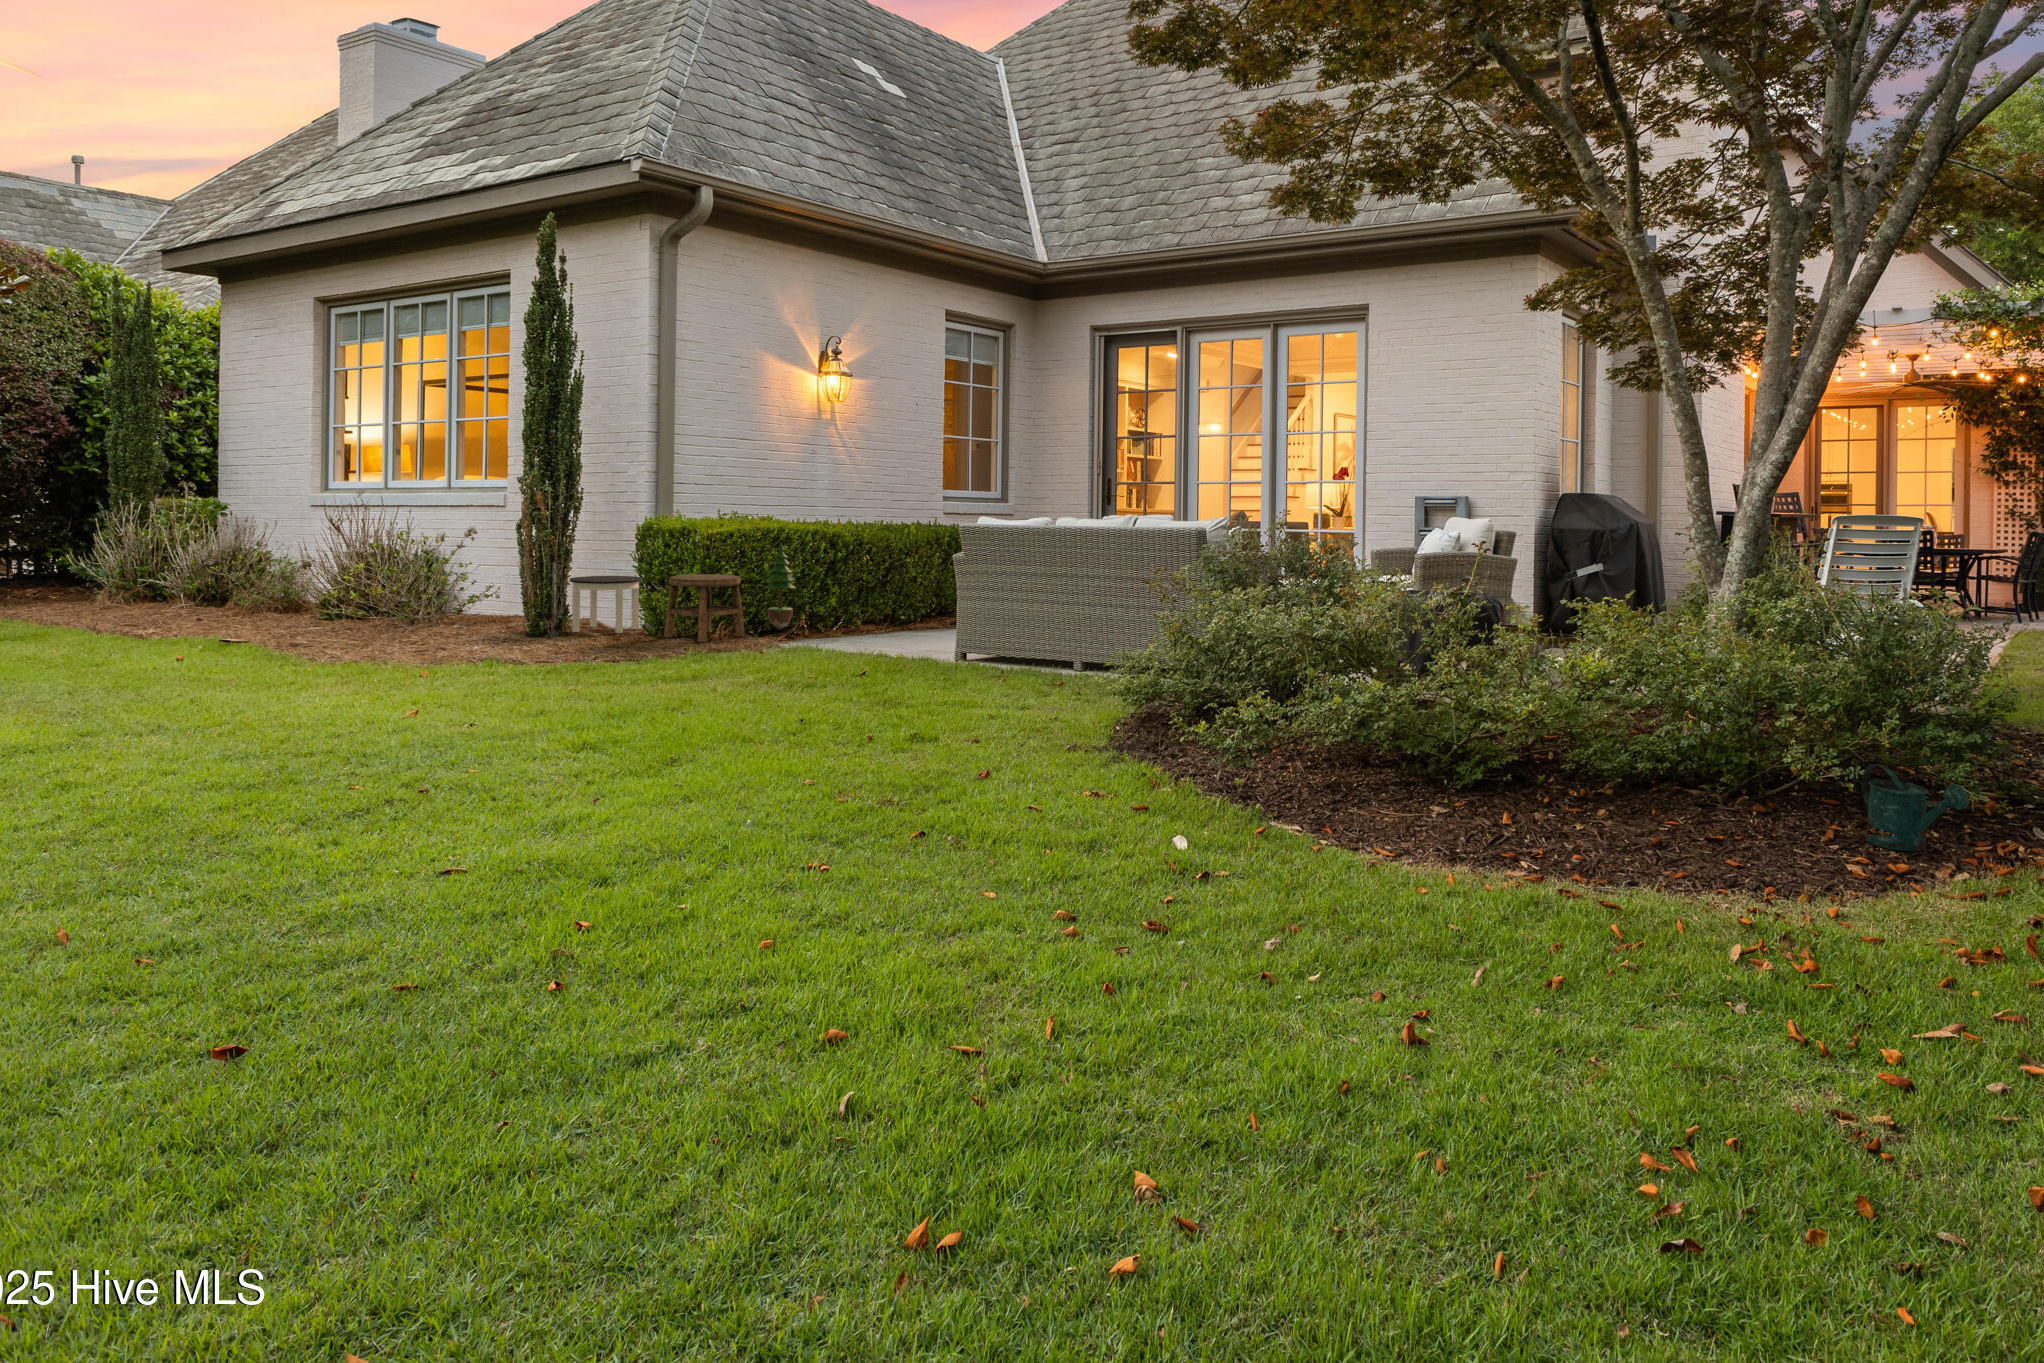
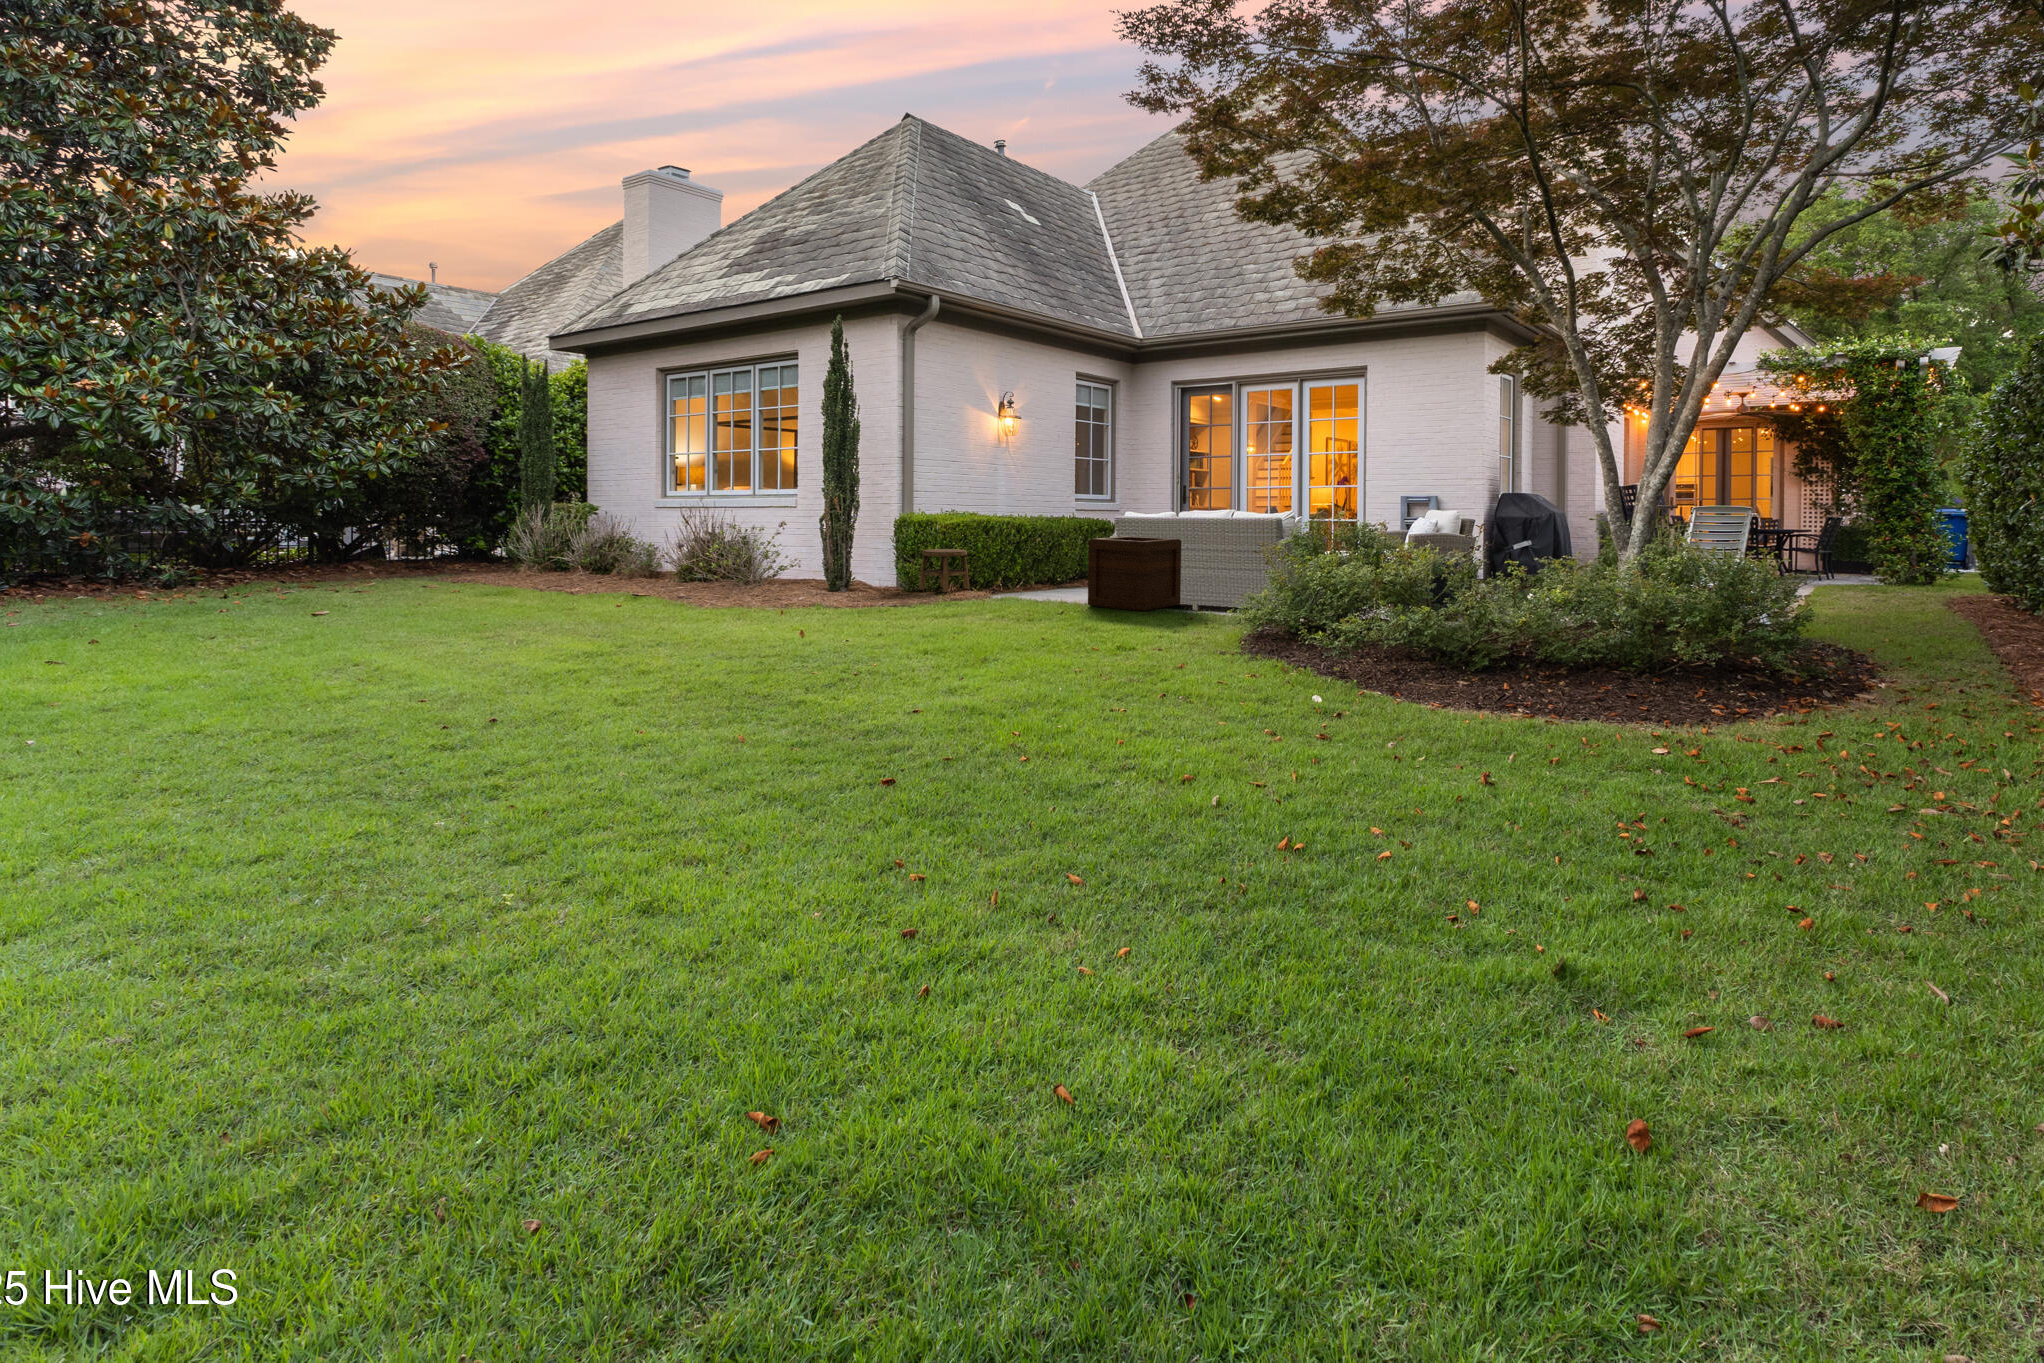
potted tree: present [765,543,796,629] -> none [978,528,999,585]
wooden crate: none [906,558,1056,678] -> present [1088,536,1181,611]
round table: present [569,576,643,633] -> none [855,551,901,588]
watering can: present [1862,764,1968,851] -> none [1706,645,1768,694]

